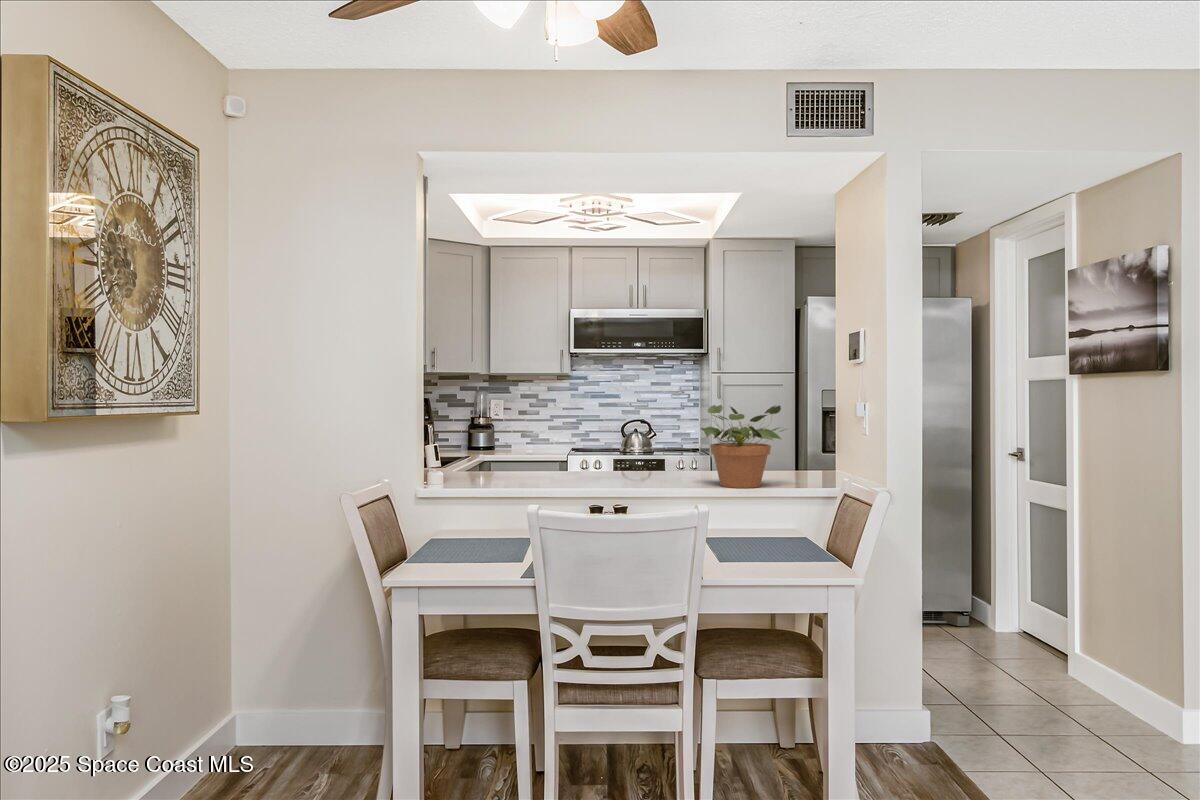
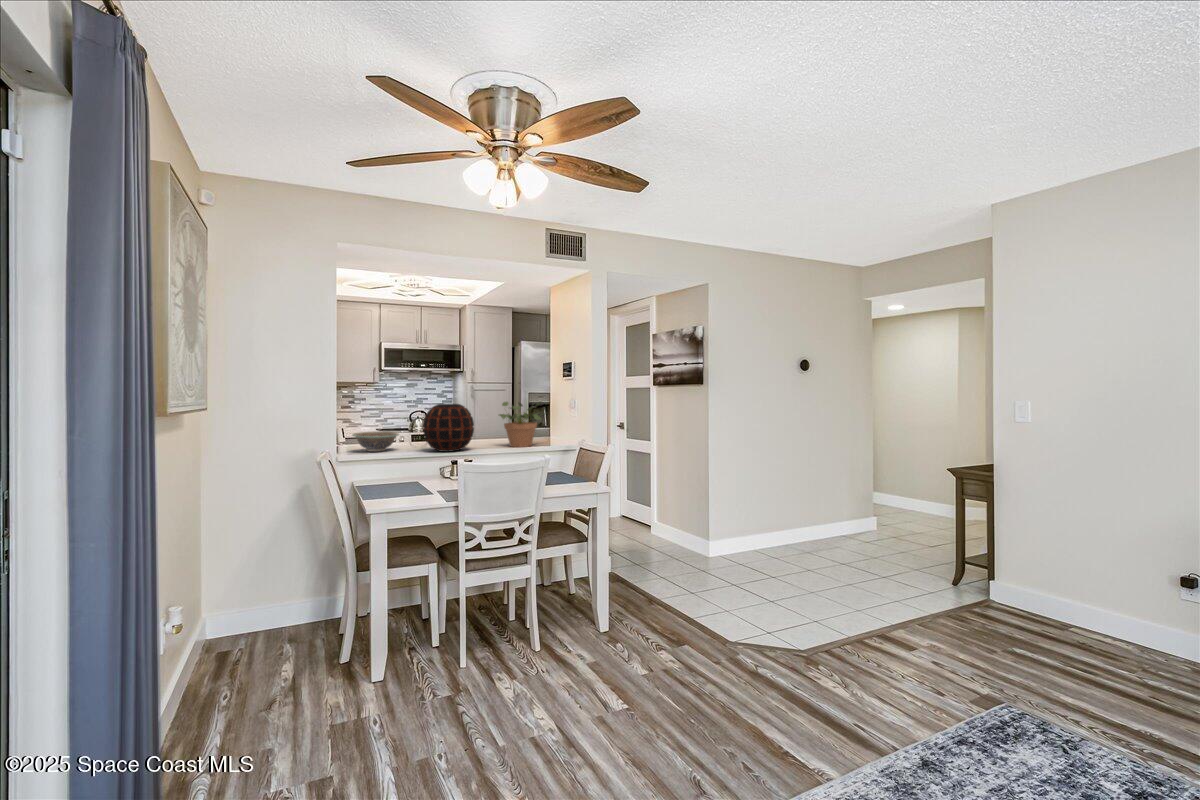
decorative vase: none [571,407,653,486] -> present [423,404,474,452]
decorative bowl: none [482,447,550,478] -> present [352,431,399,452]

